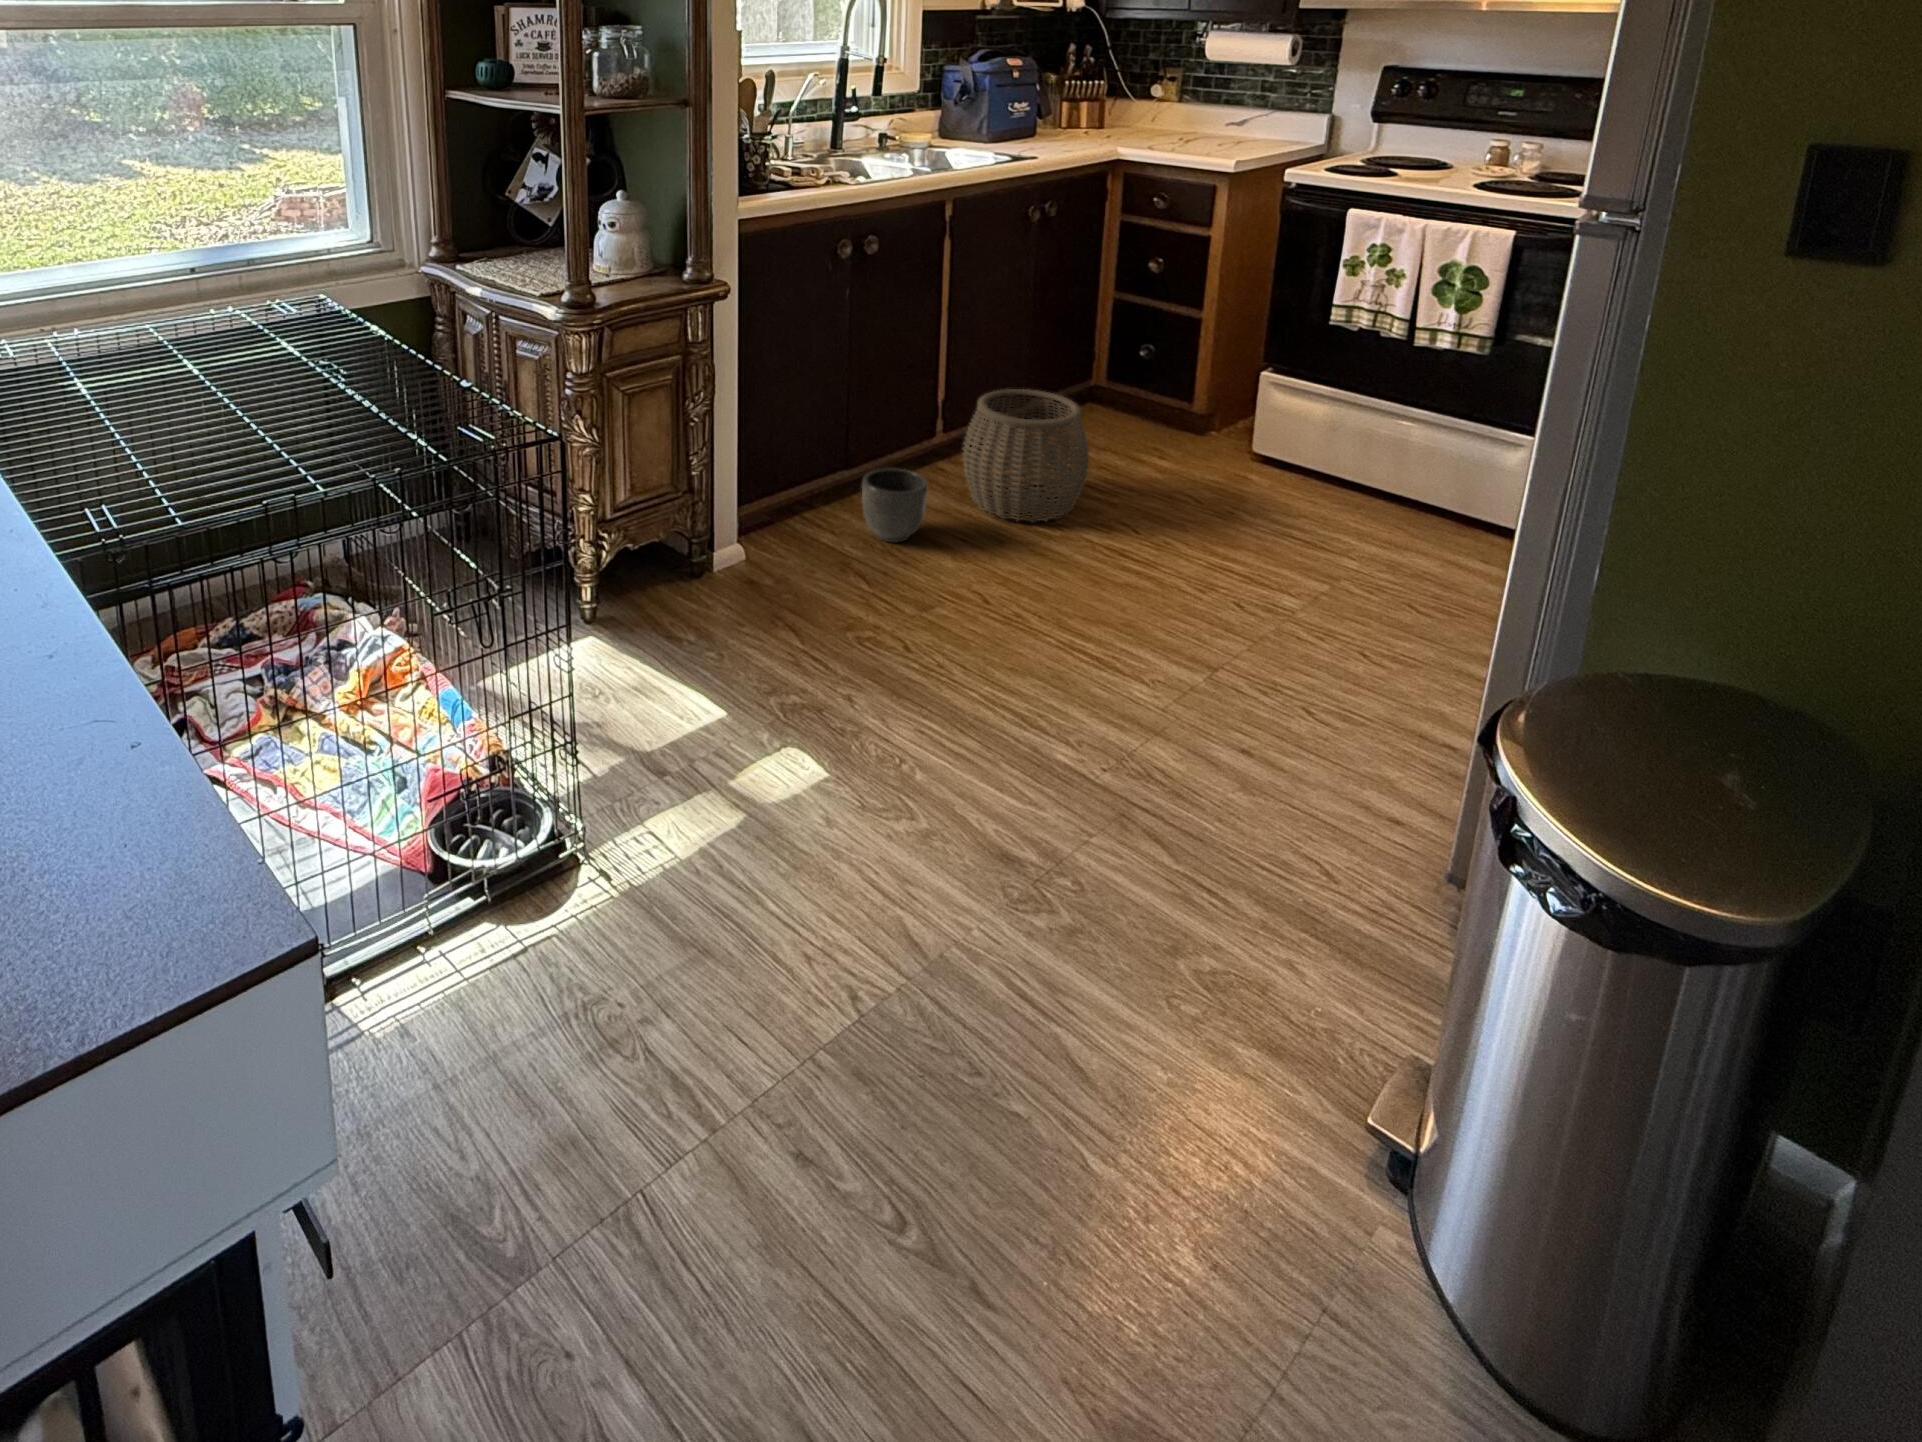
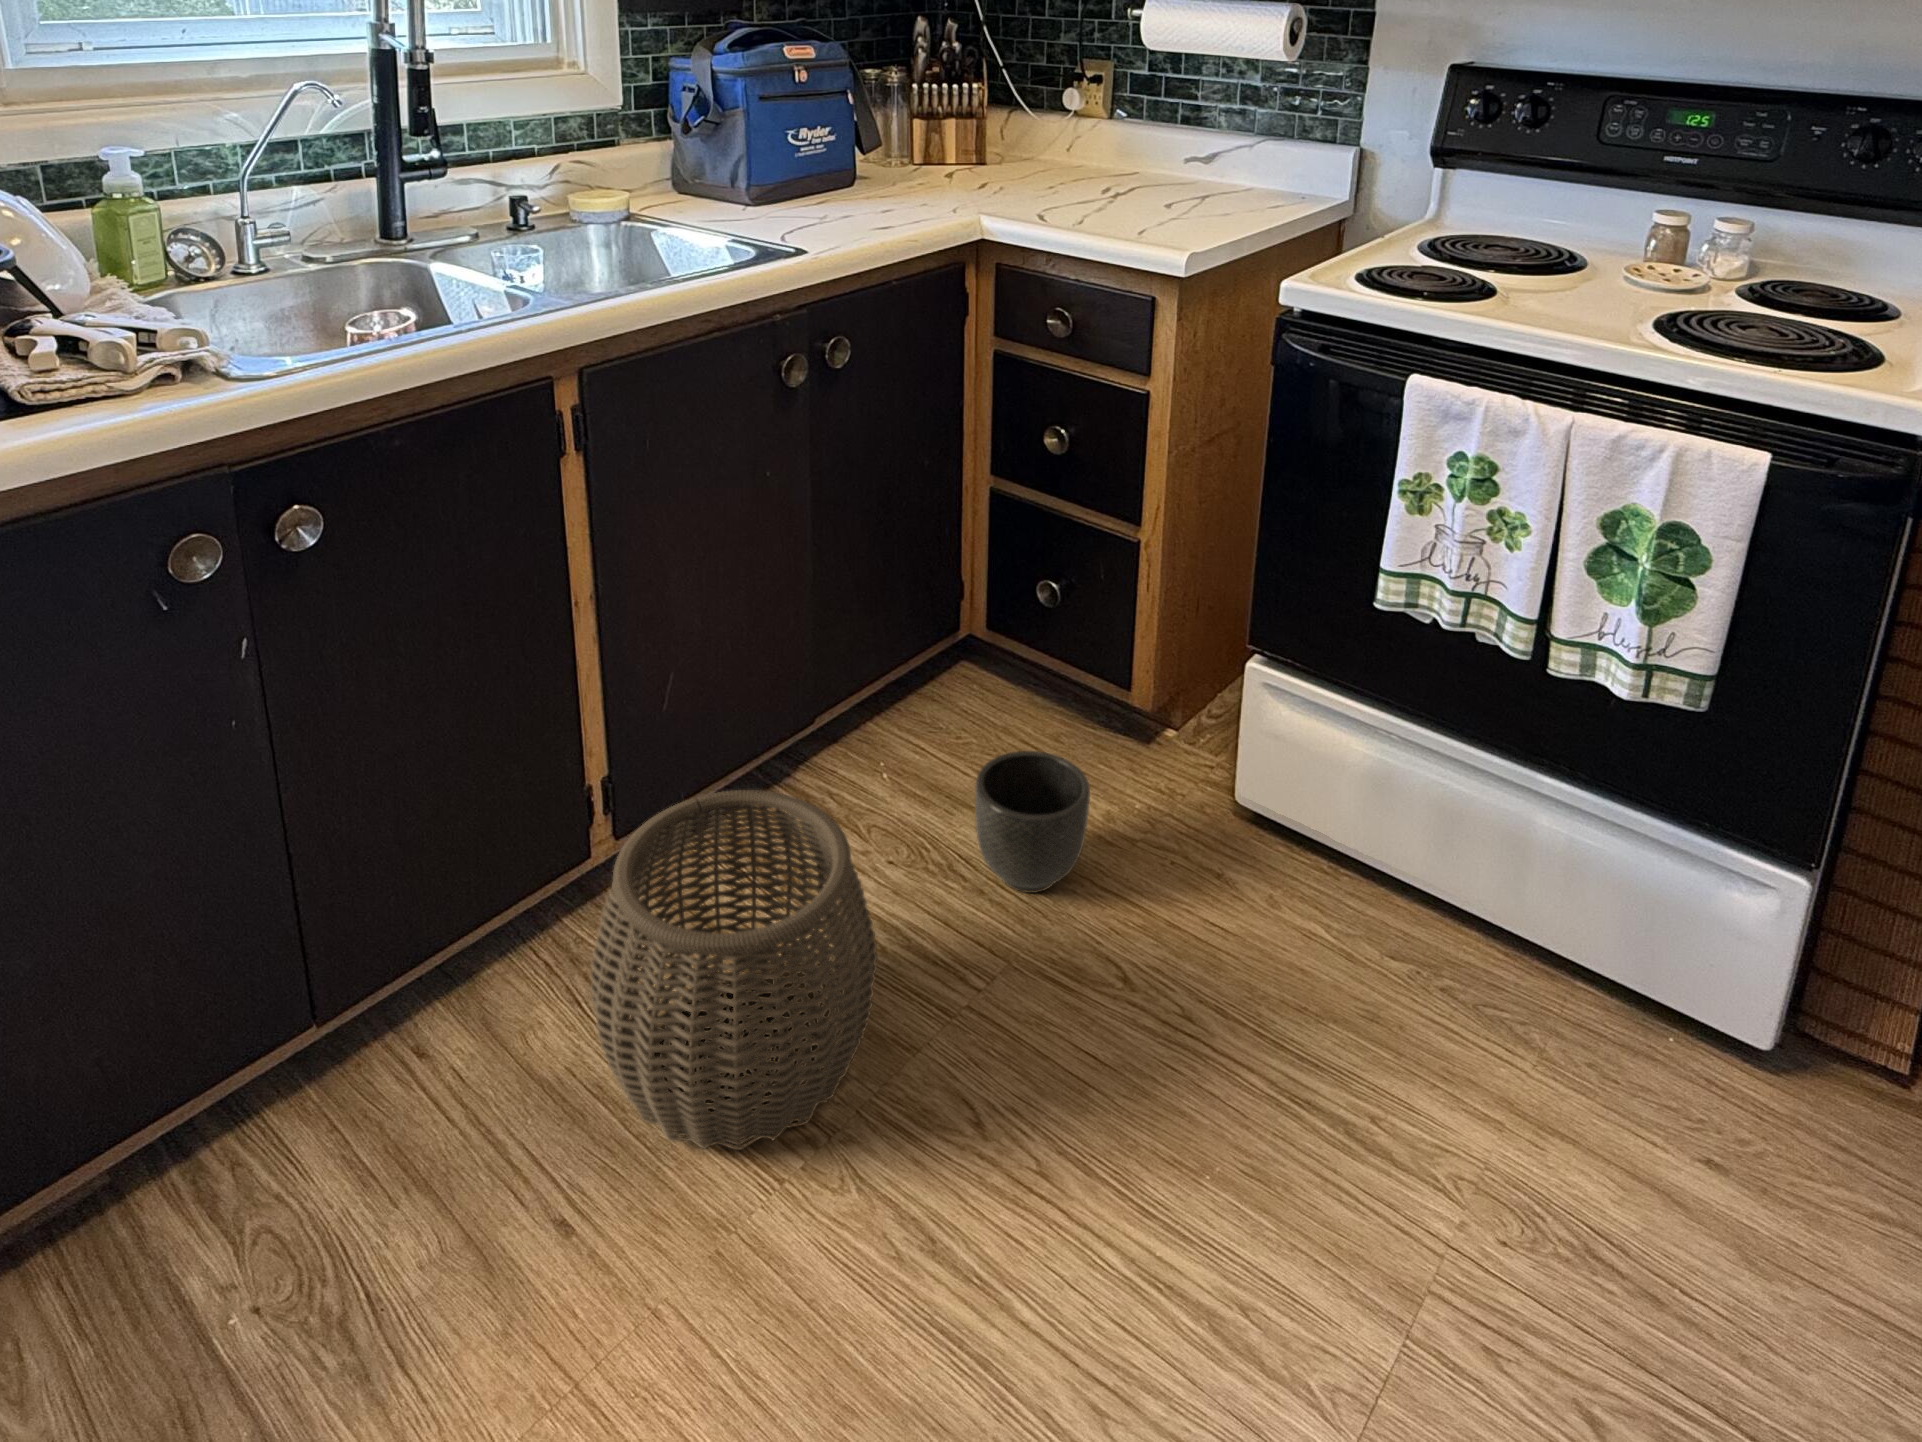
planter: present [862,468,927,542] -> present [975,751,1090,893]

